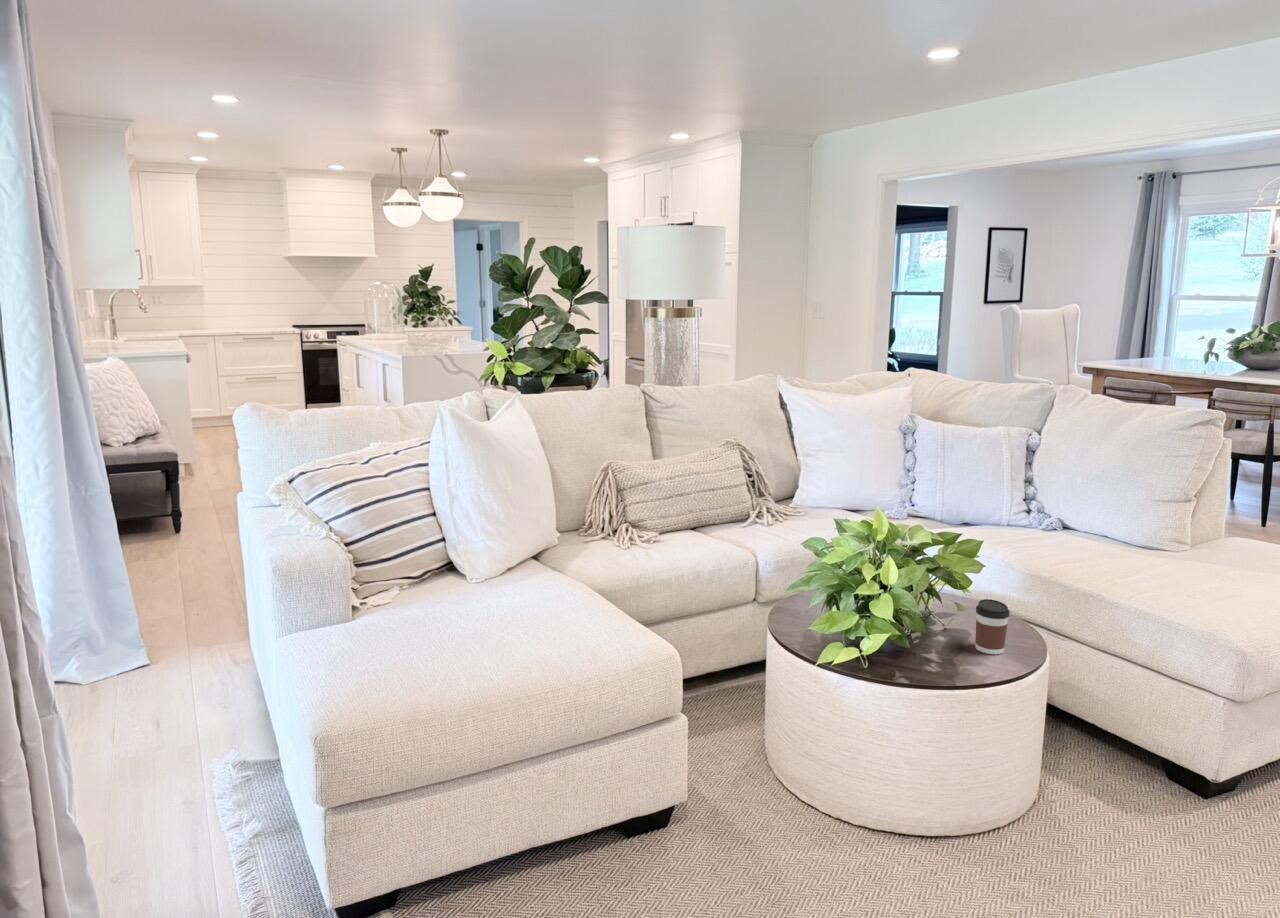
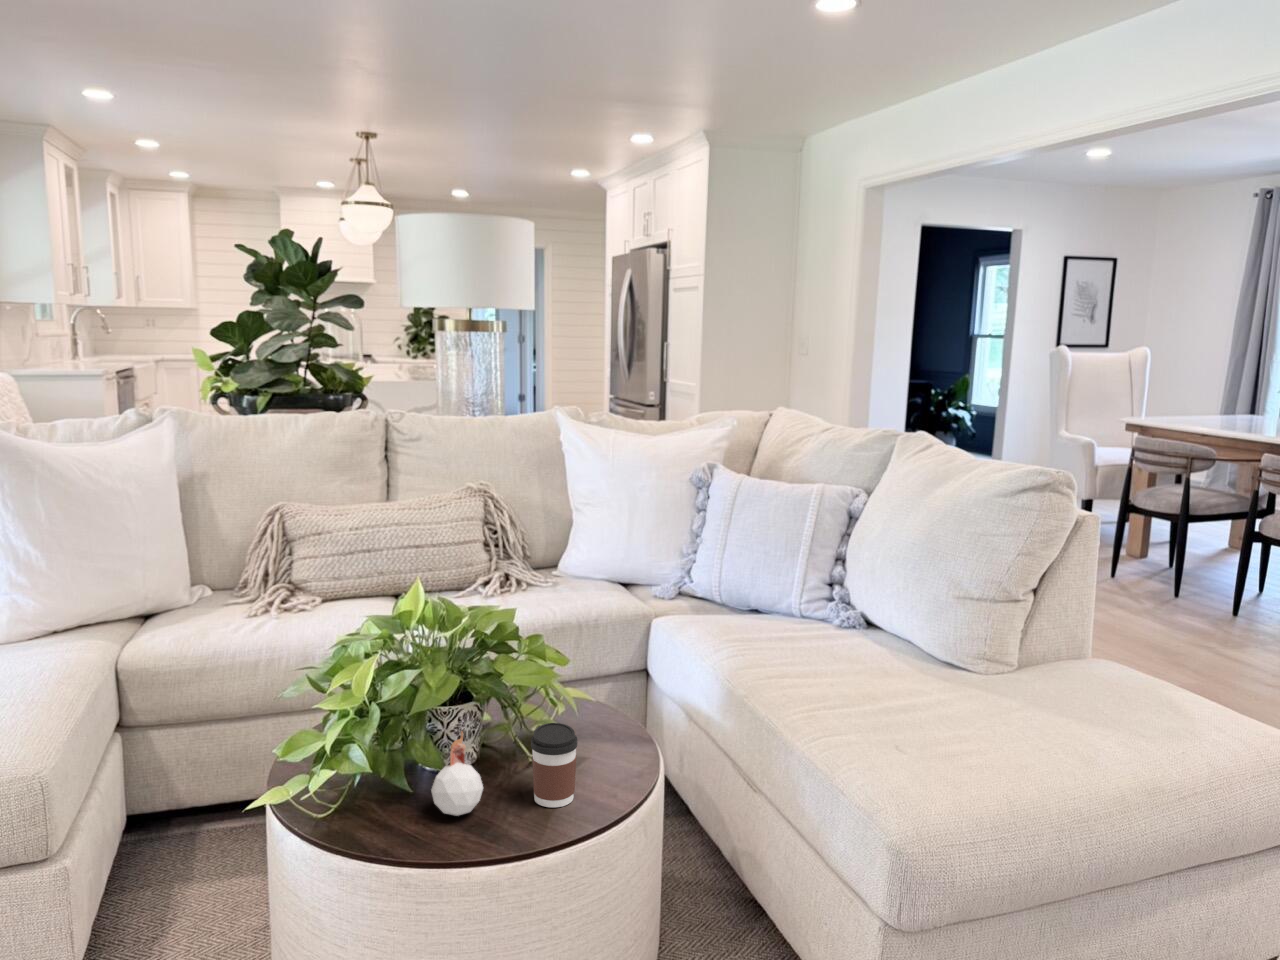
candle: none [925,602,961,664] -> present [431,732,483,816]

